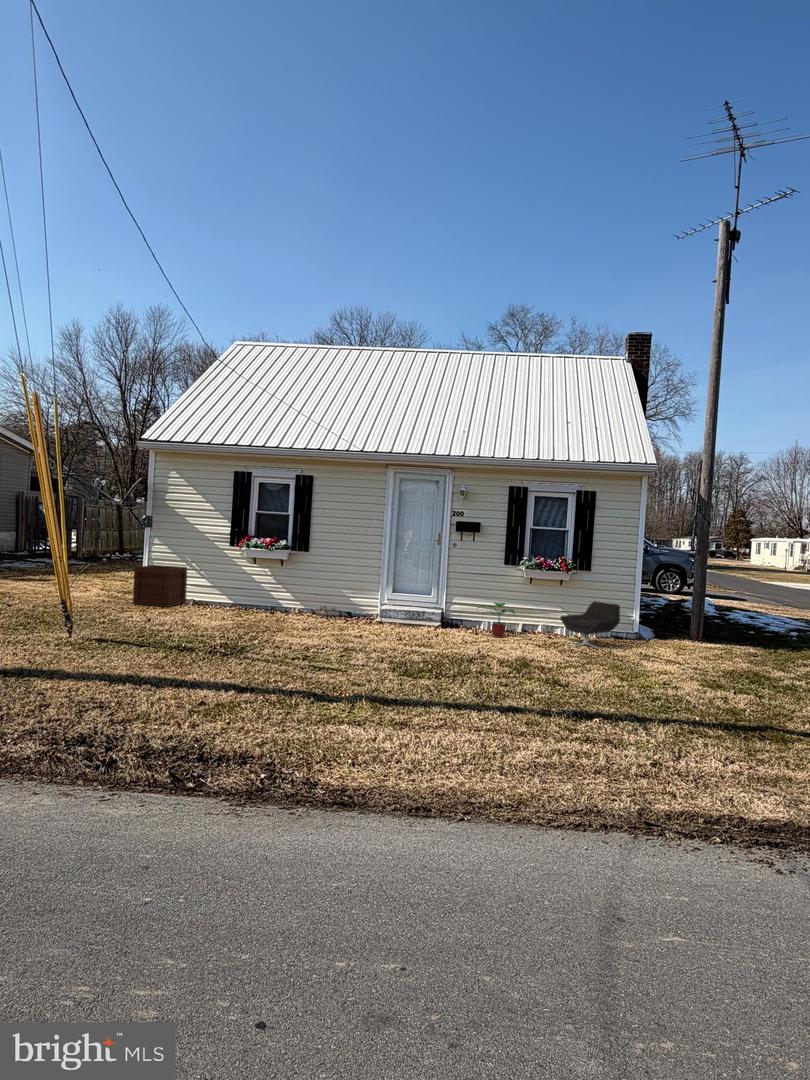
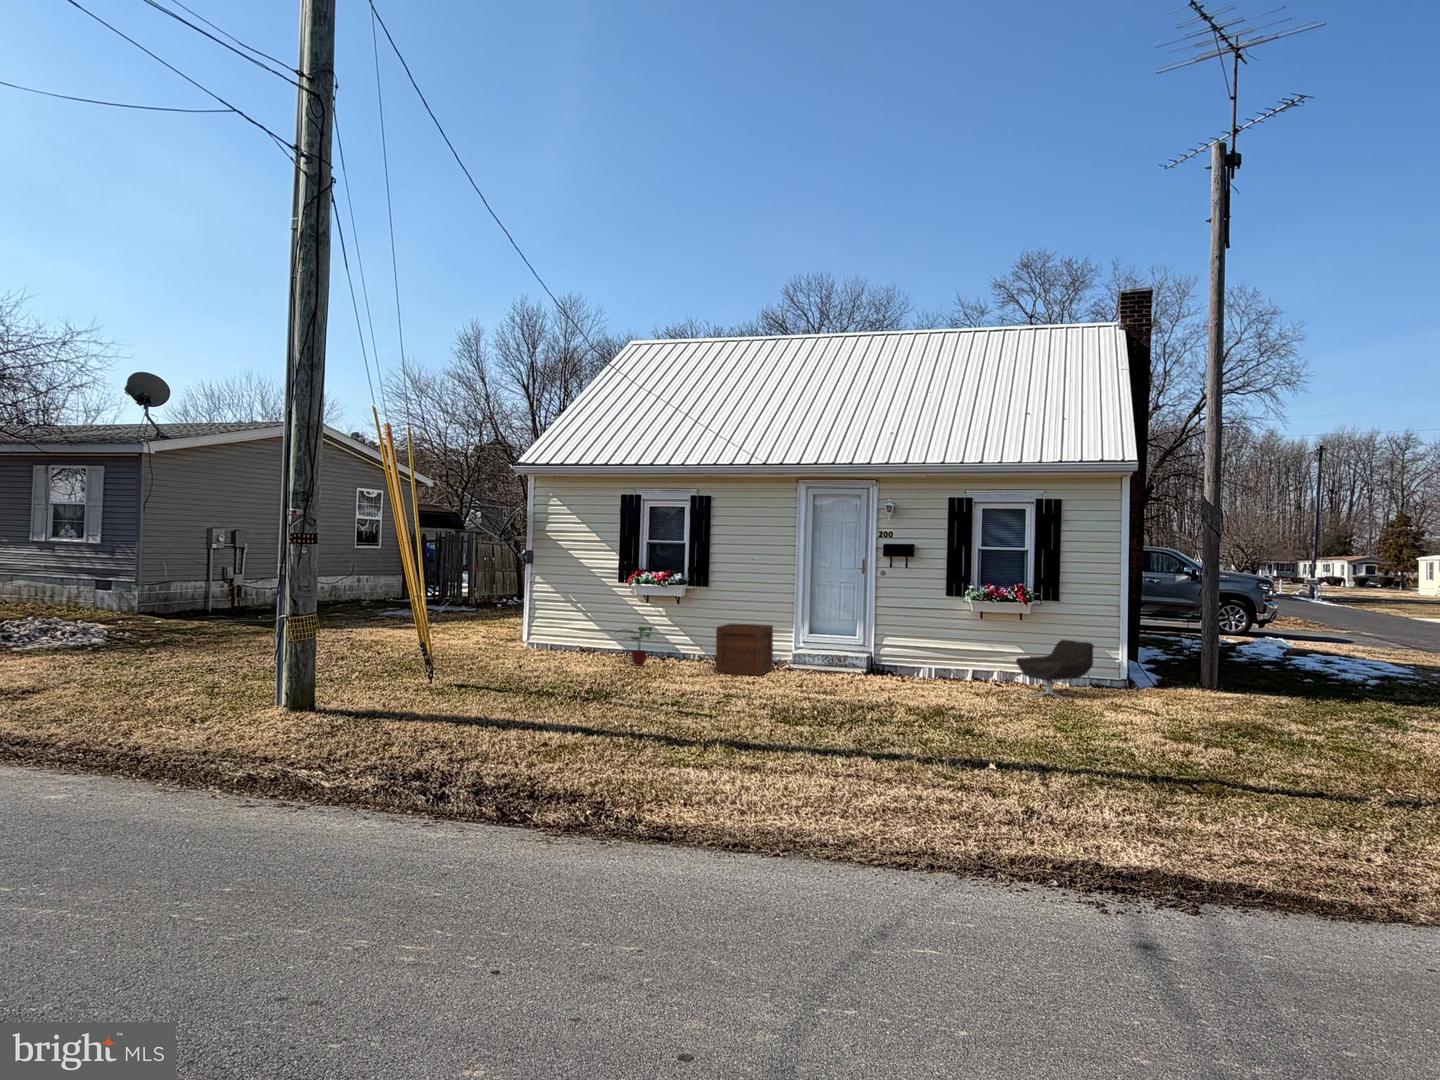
wooden crate: present [133,565,187,607] -> present [716,624,773,676]
potted plant: present [478,603,515,638] -> present [620,627,652,666]

